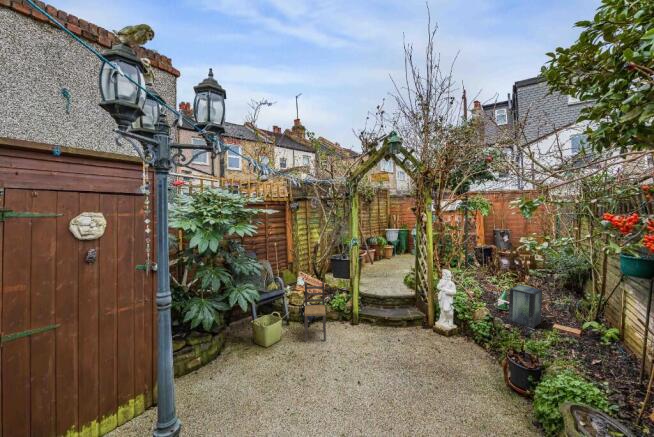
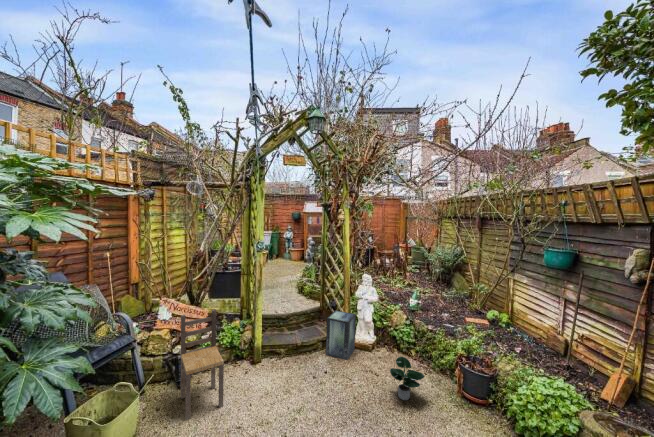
storage box: present [509,285,542,329] -> present [326,310,356,360]
potted plant: none [441,339,469,373] -> present [390,357,424,400]

